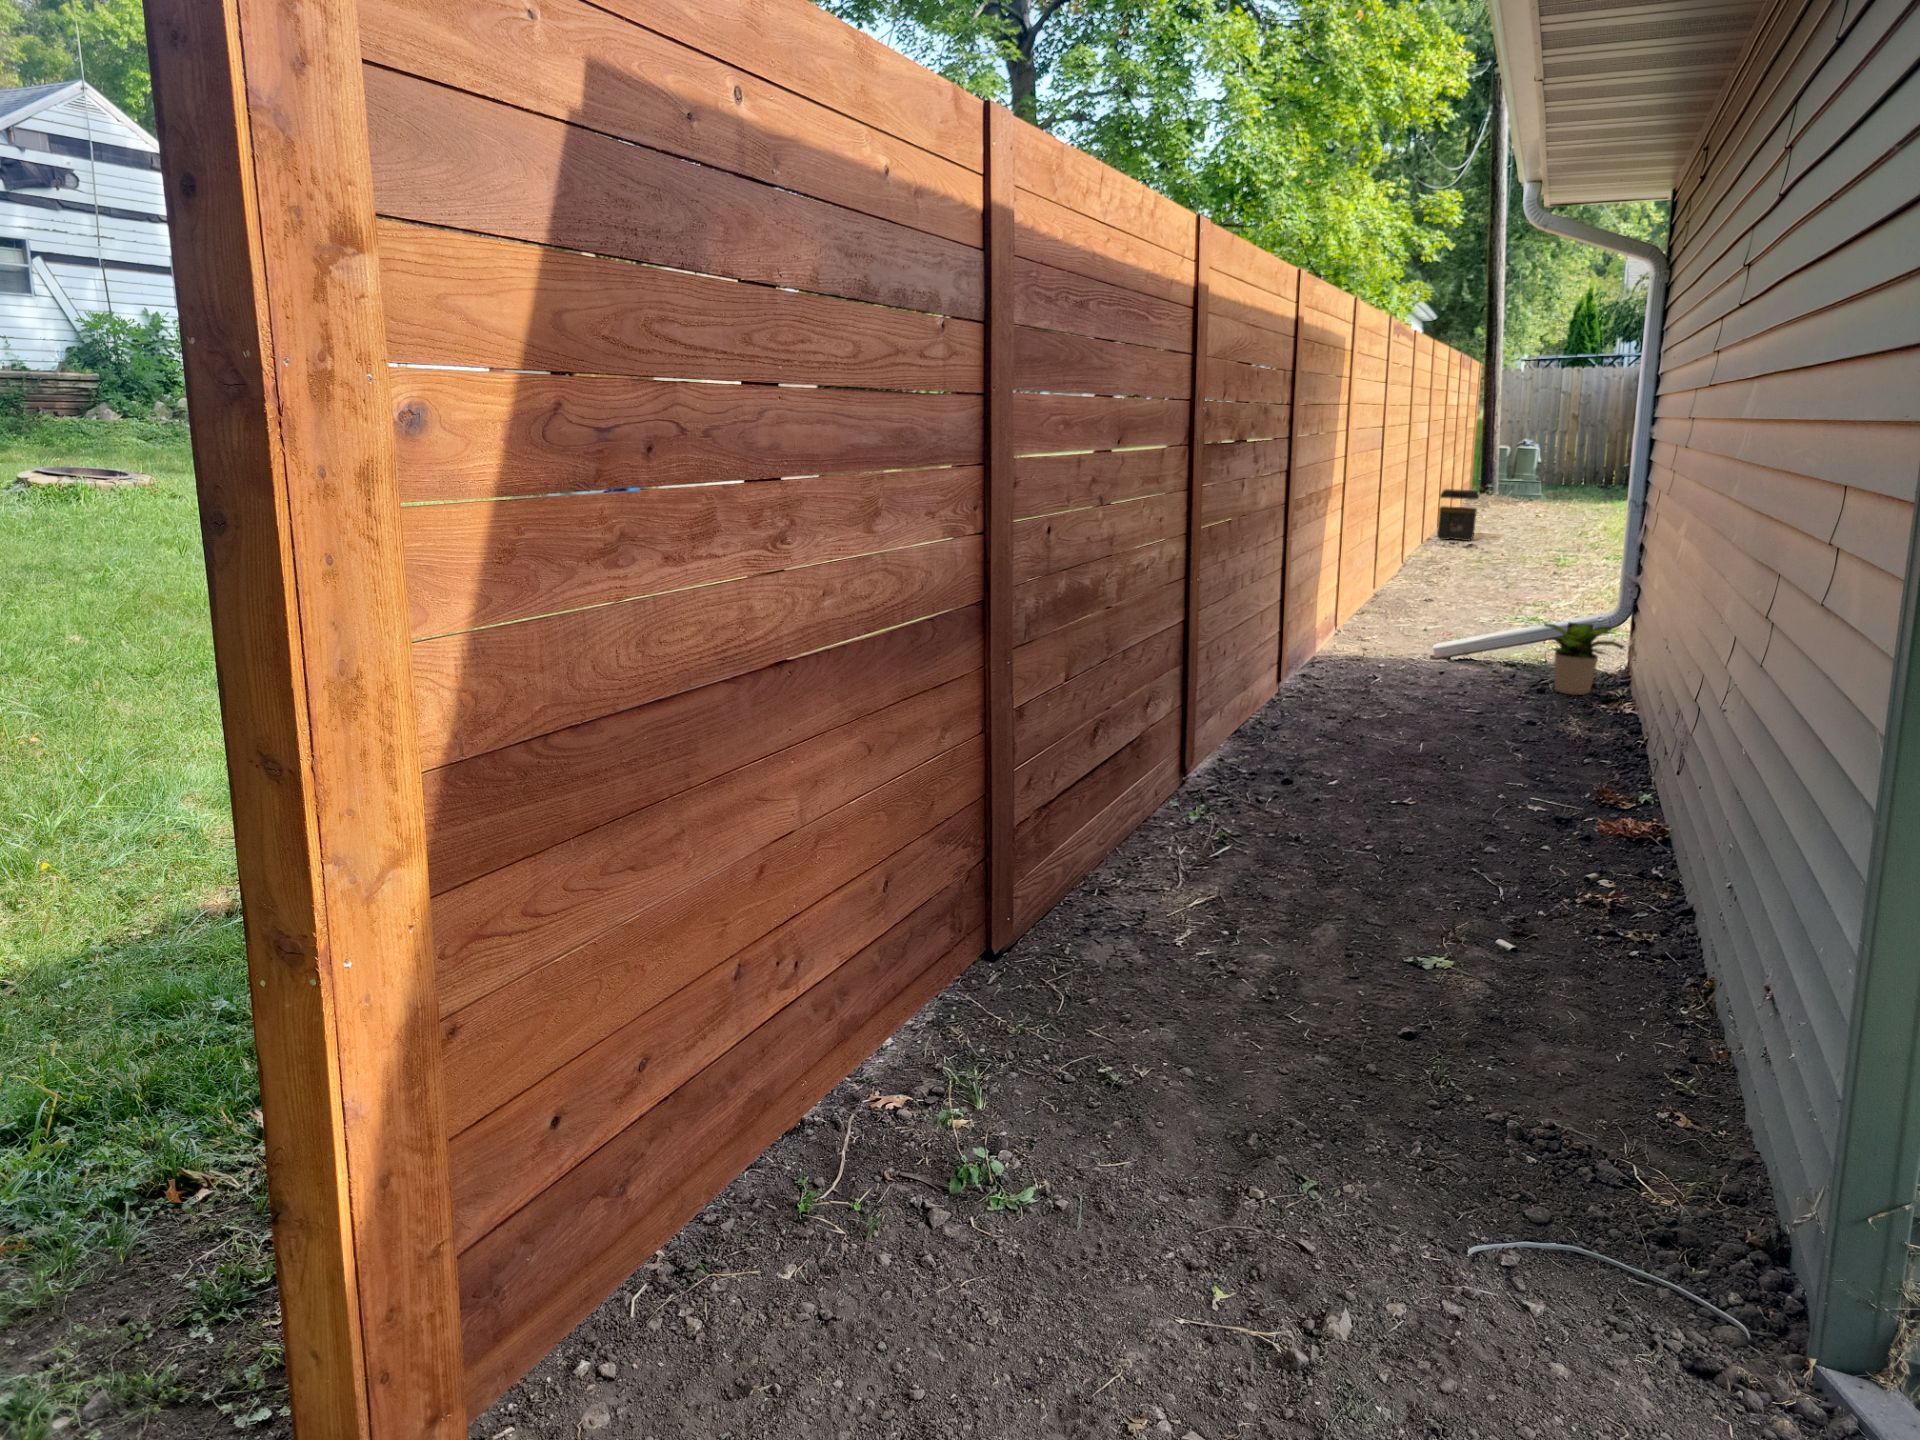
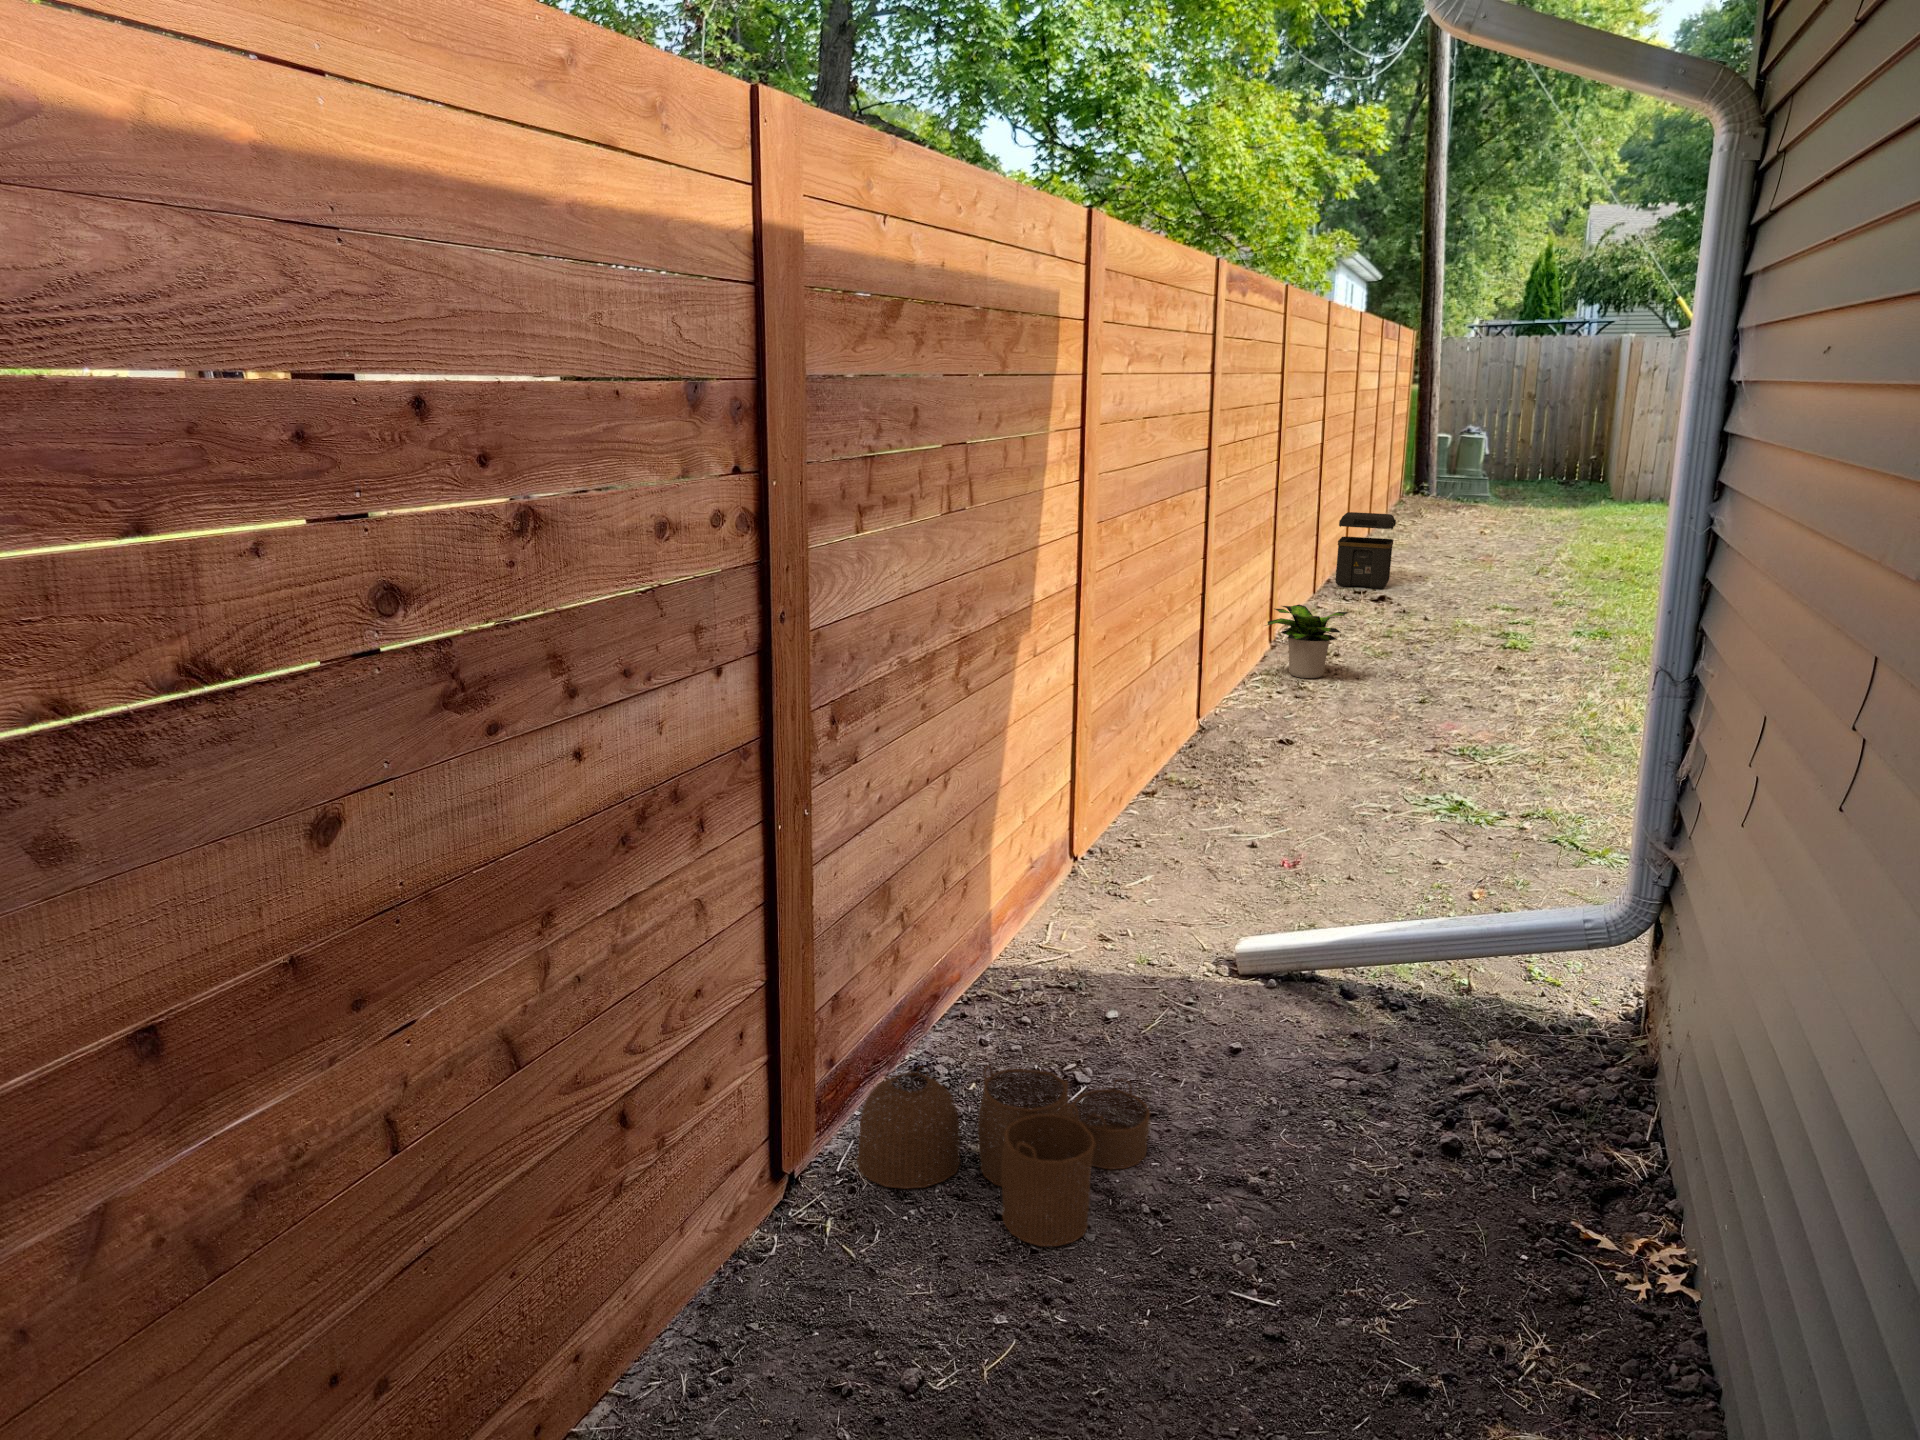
potted plant: present [1544,622,1624,695] -> present [1267,604,1348,678]
woven basket: none [1312,644,1424,695] -> present [857,1065,1150,1246]

